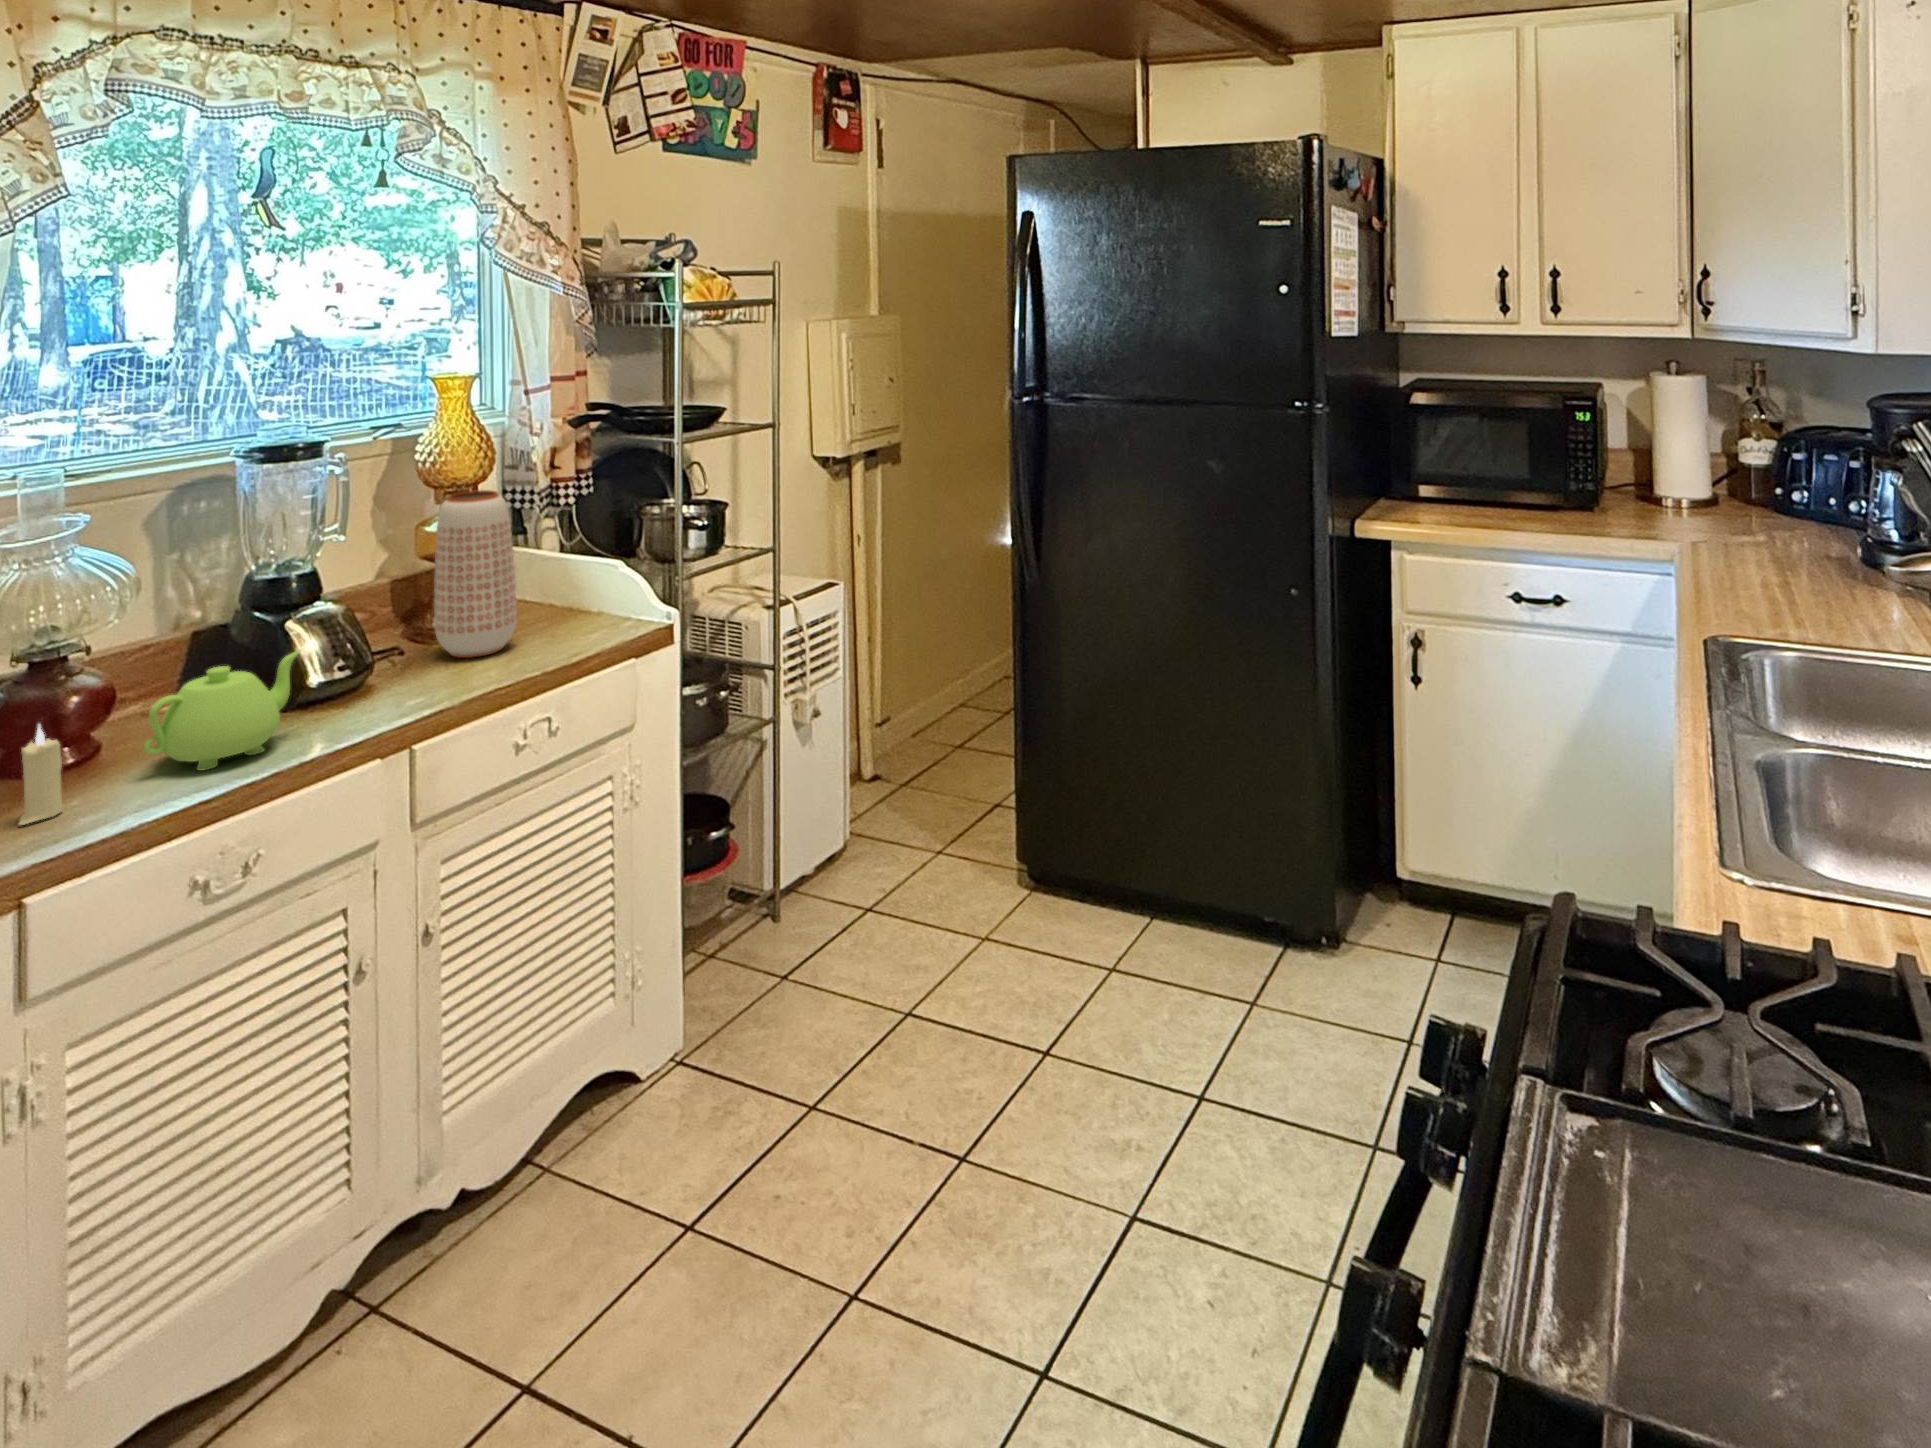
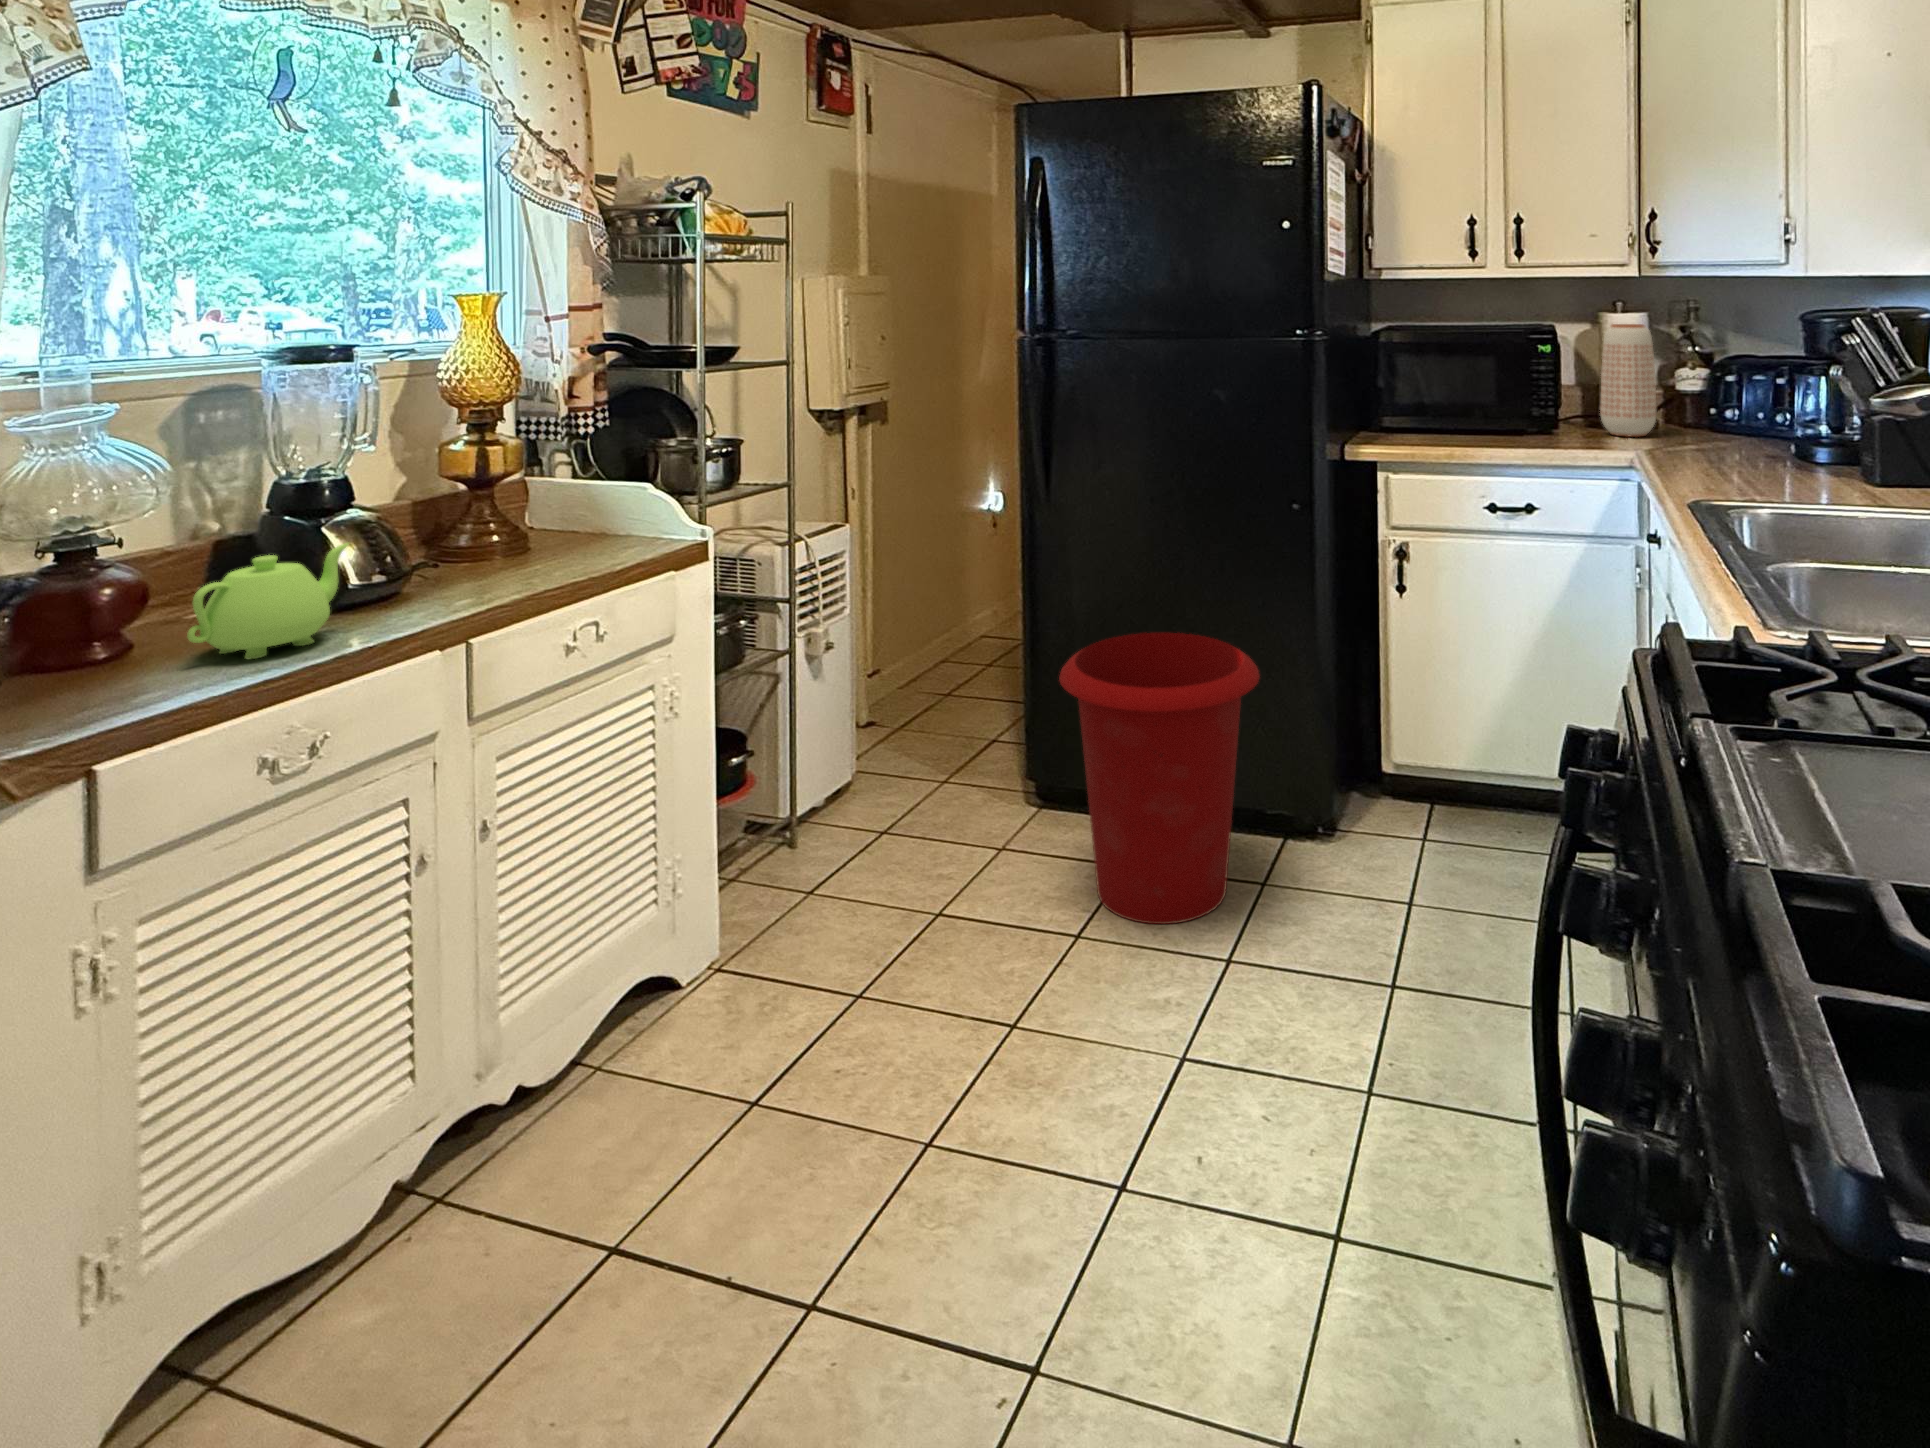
vase: present [434,490,517,658] -> present [1600,324,1657,437]
candle: present [19,724,63,825] -> none [59,601,106,708]
waste bin: none [1031,726,1243,1044] -> present [1059,633,1260,924]

